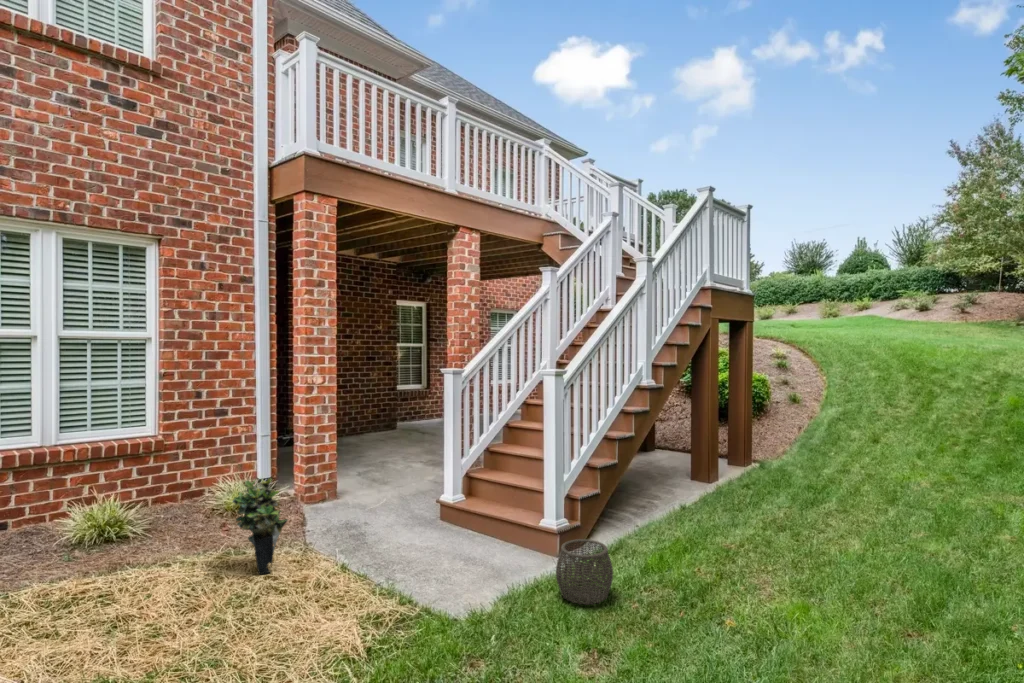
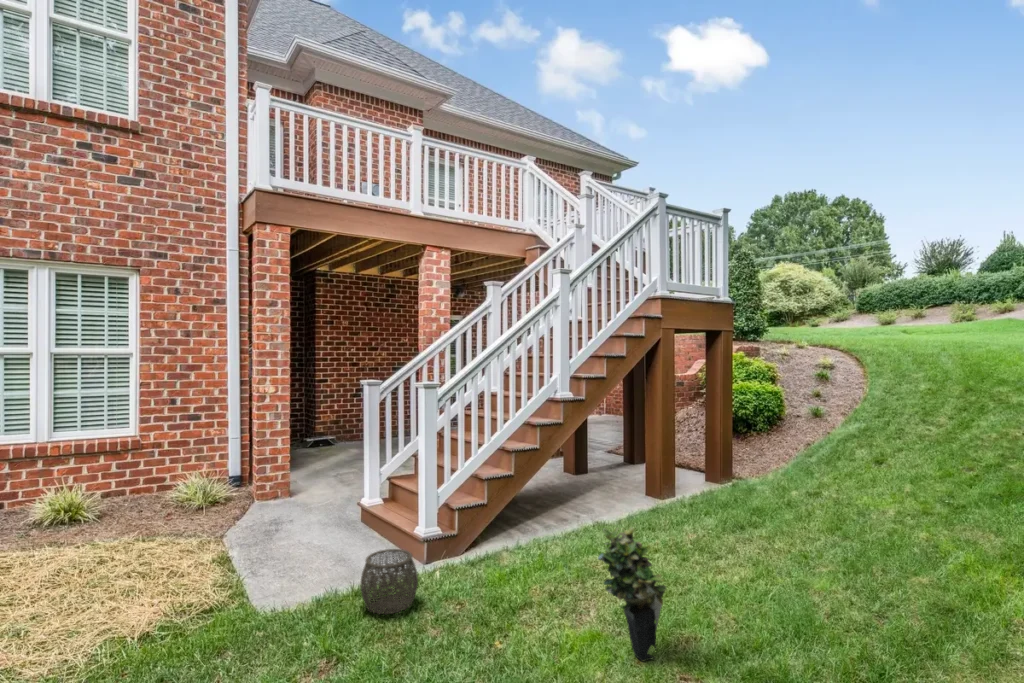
potted plant: present [233,478,288,575] -> present [598,527,667,662]

